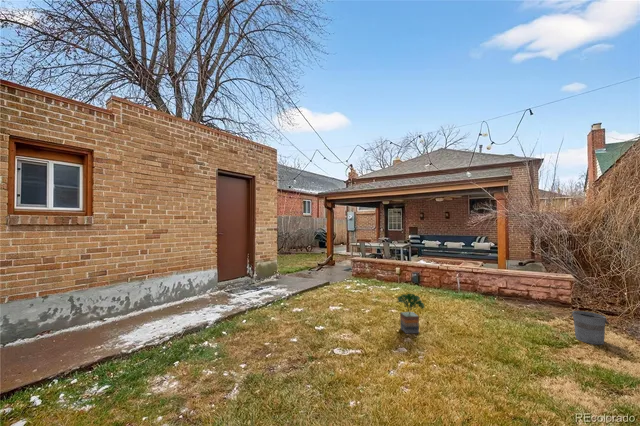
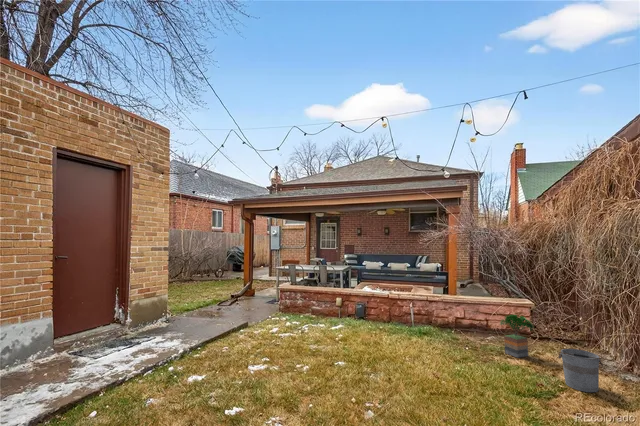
potted tree: present [398,294,425,334] -> present [500,315,534,358]

